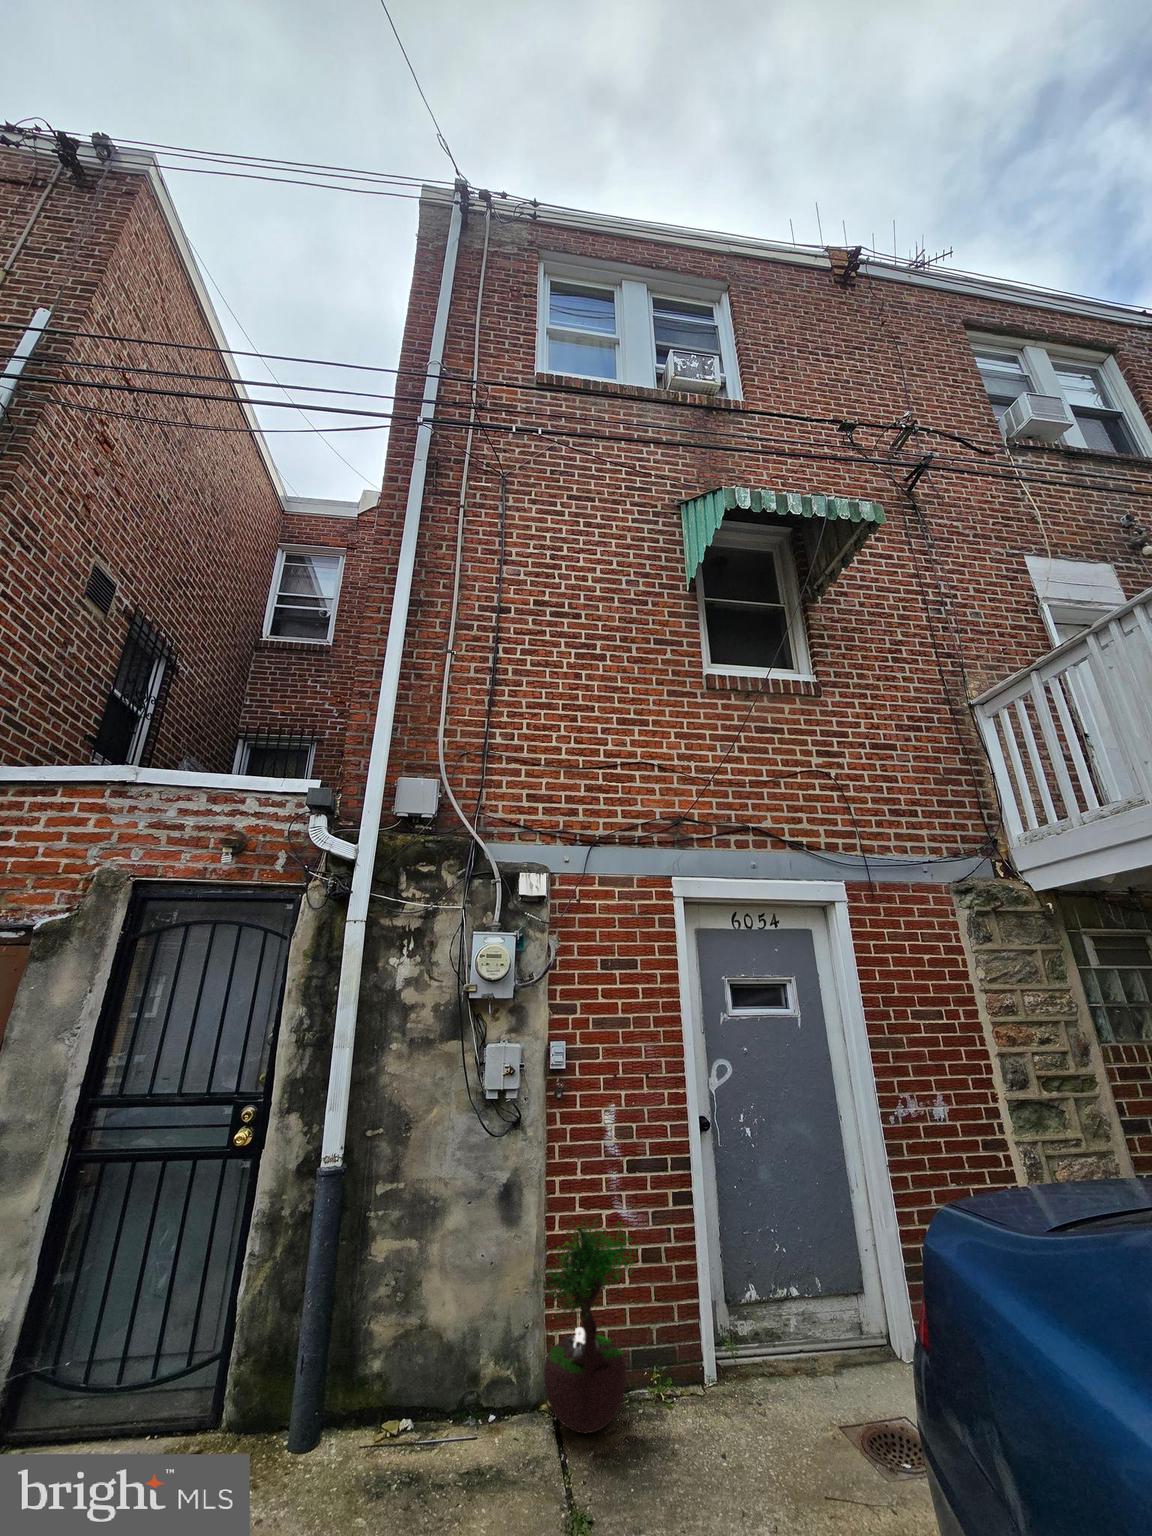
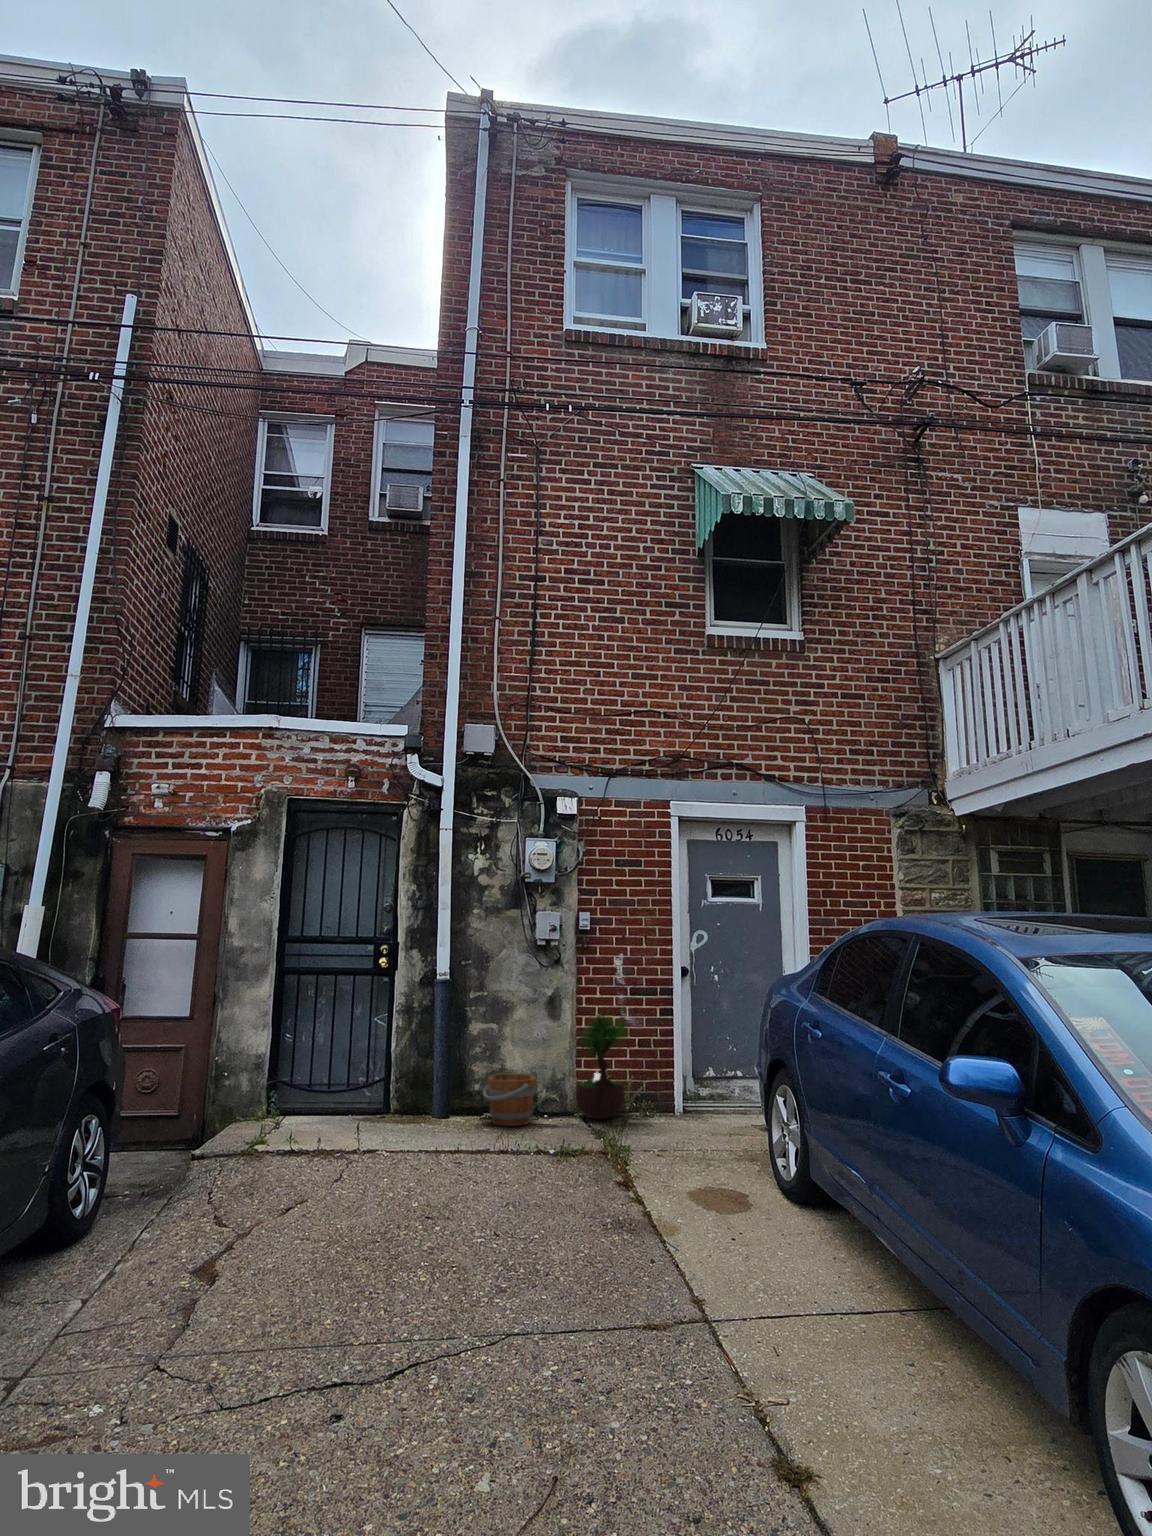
bucket: none [379,1335,475,1478] -> present [483,1073,536,1126]

